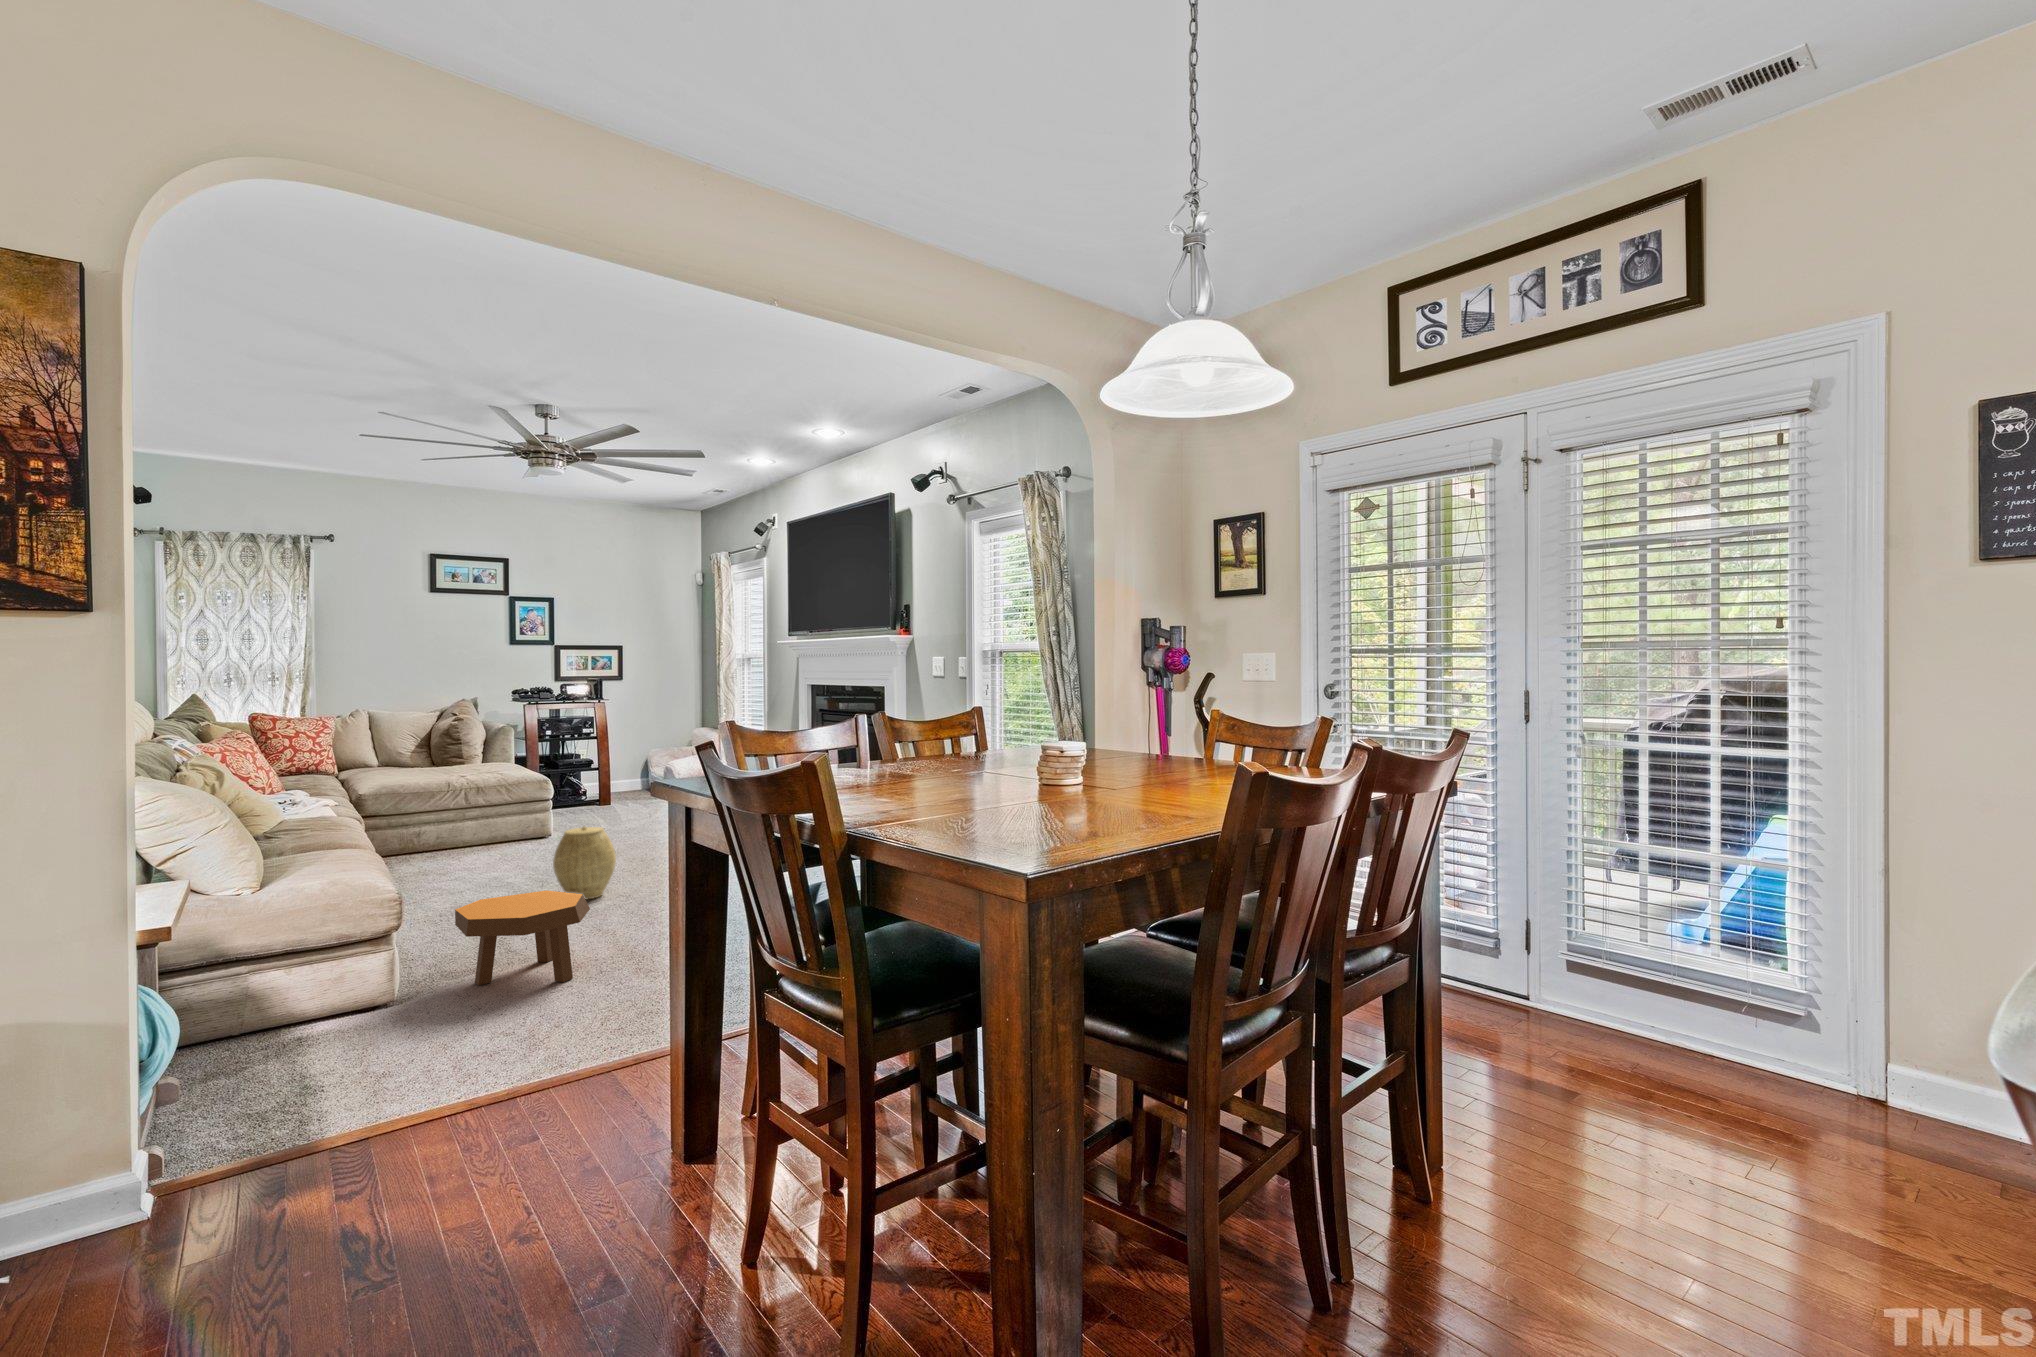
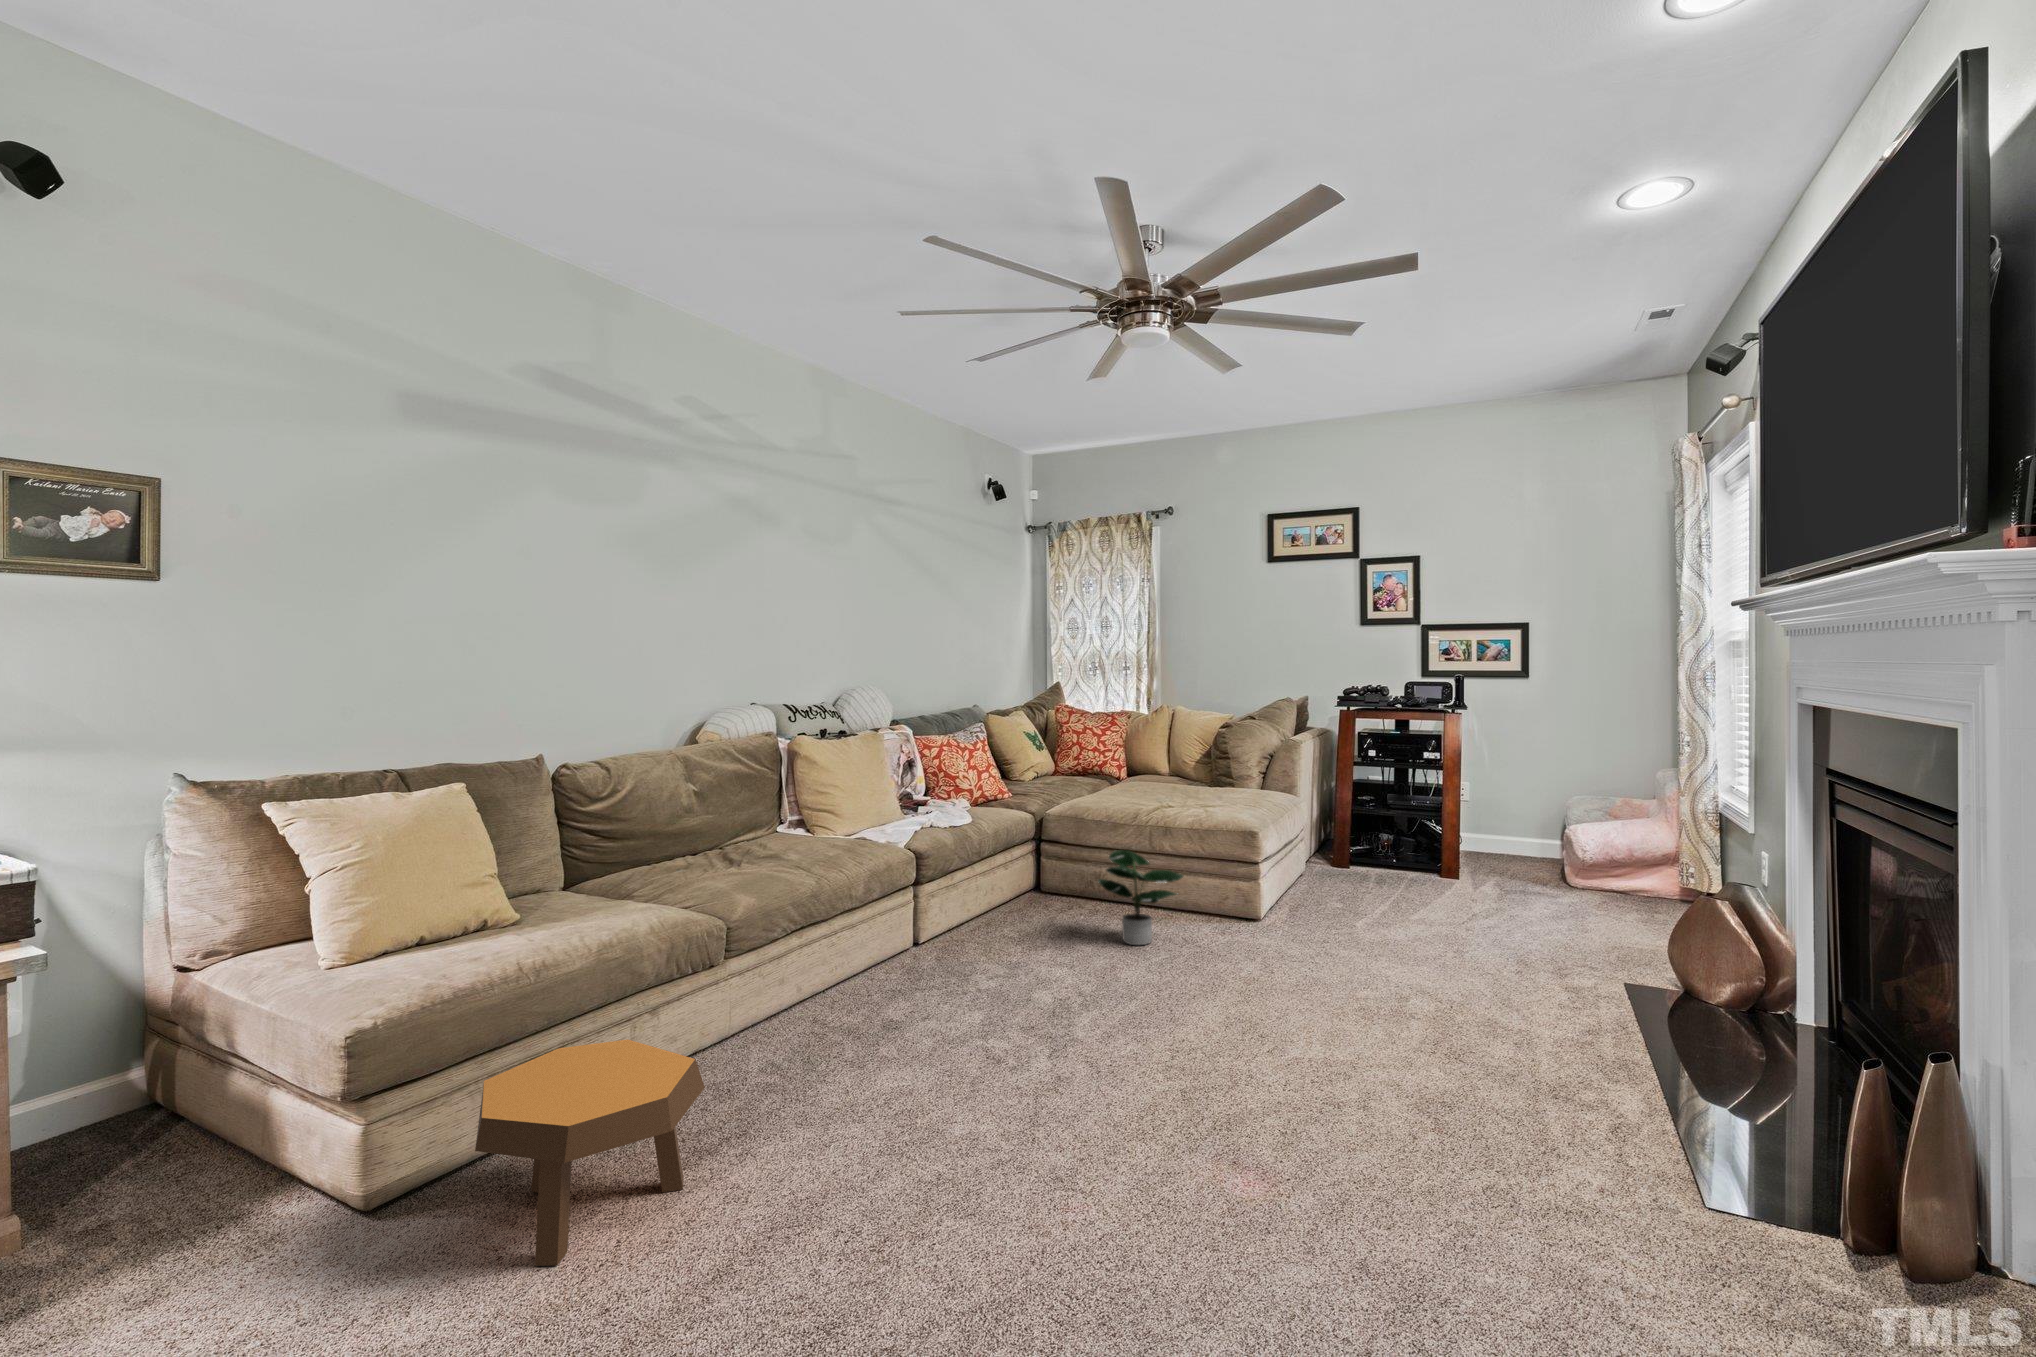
potted plant: none [475,802,539,864] -> present [1098,850,1183,945]
woven basket: present [553,826,616,899] -> none [985,933,1084,1066]

